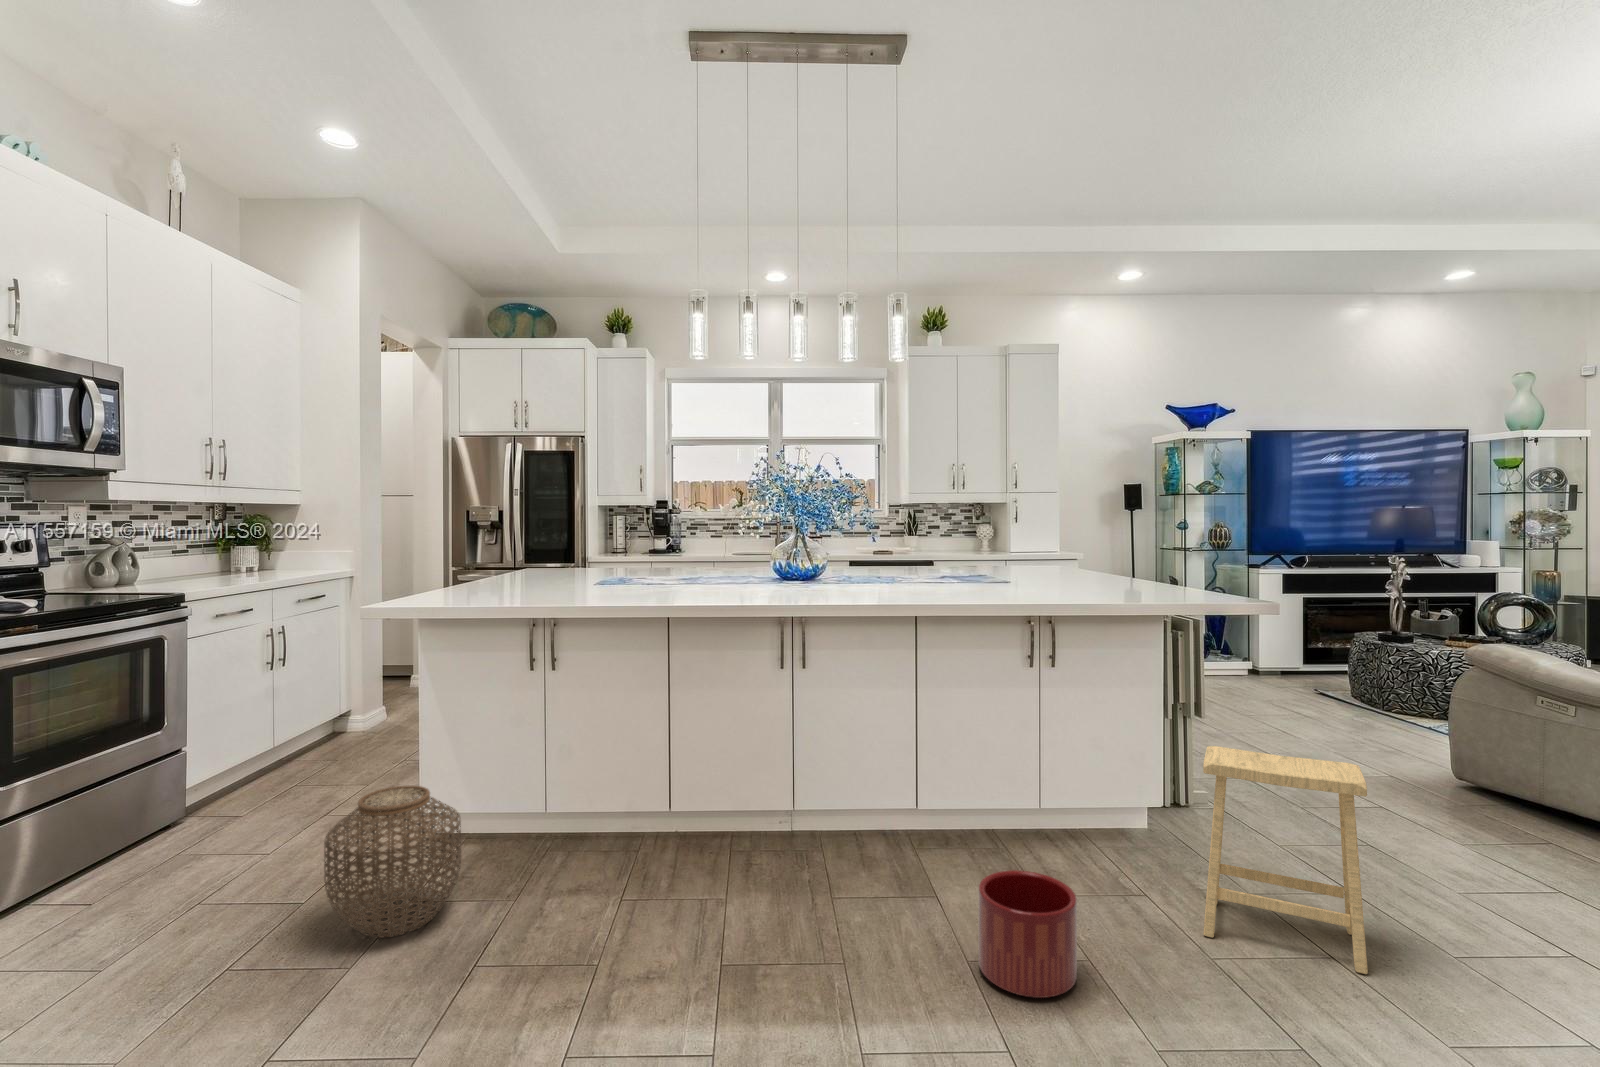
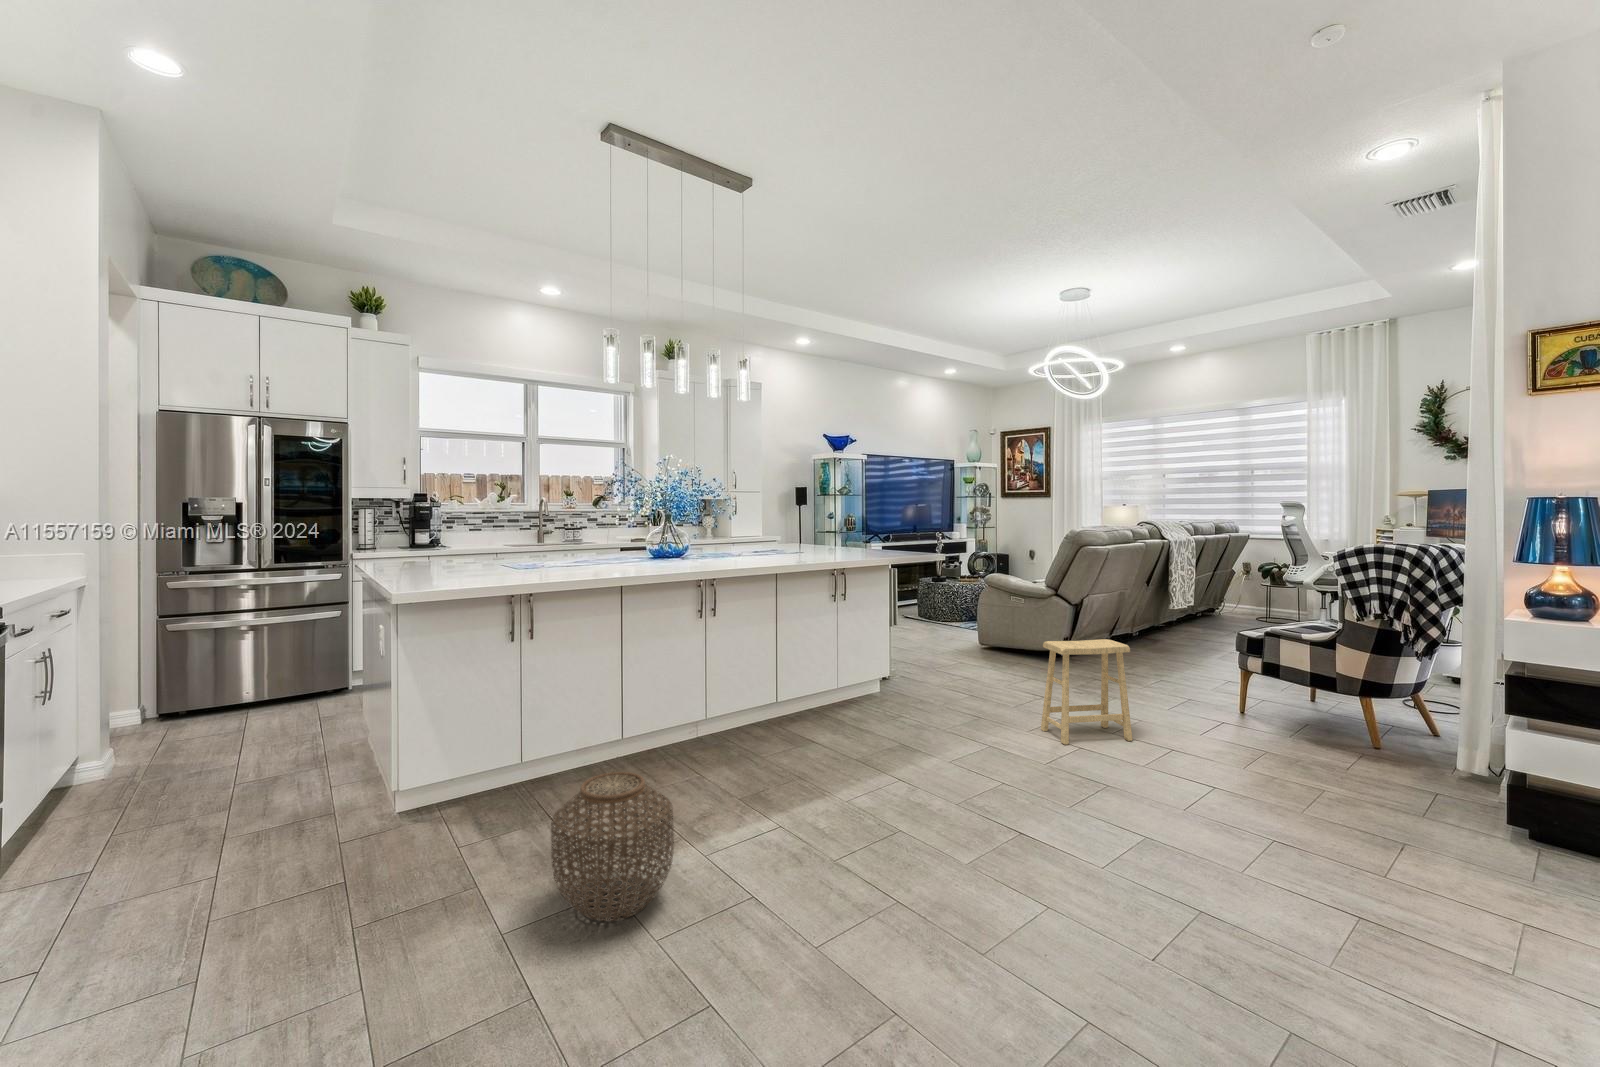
planter: present [978,870,1077,998] -> none [1003,726,1062,793]

